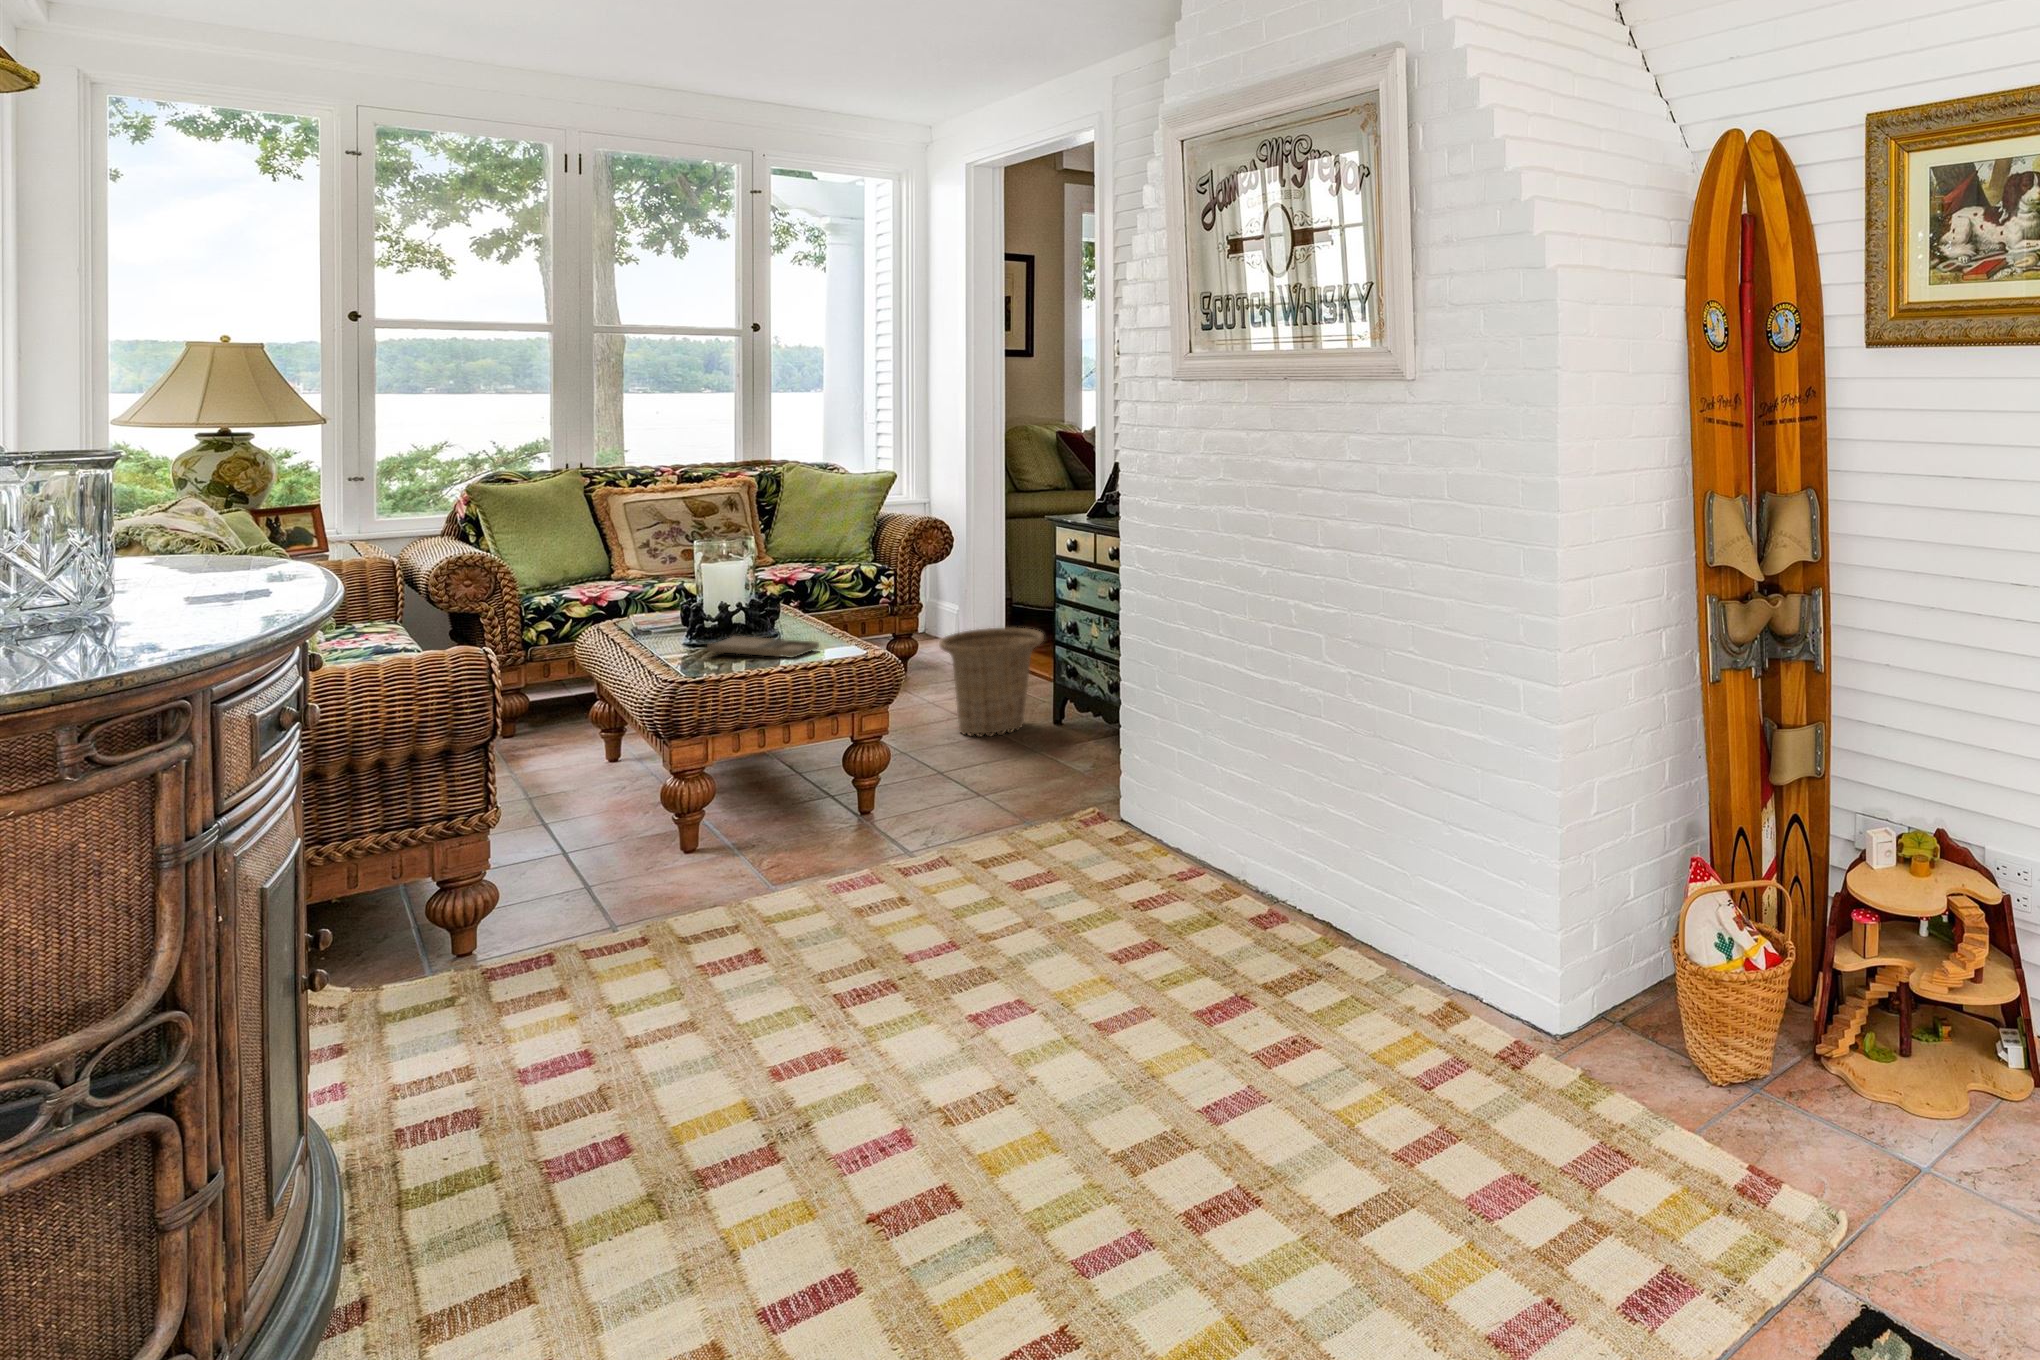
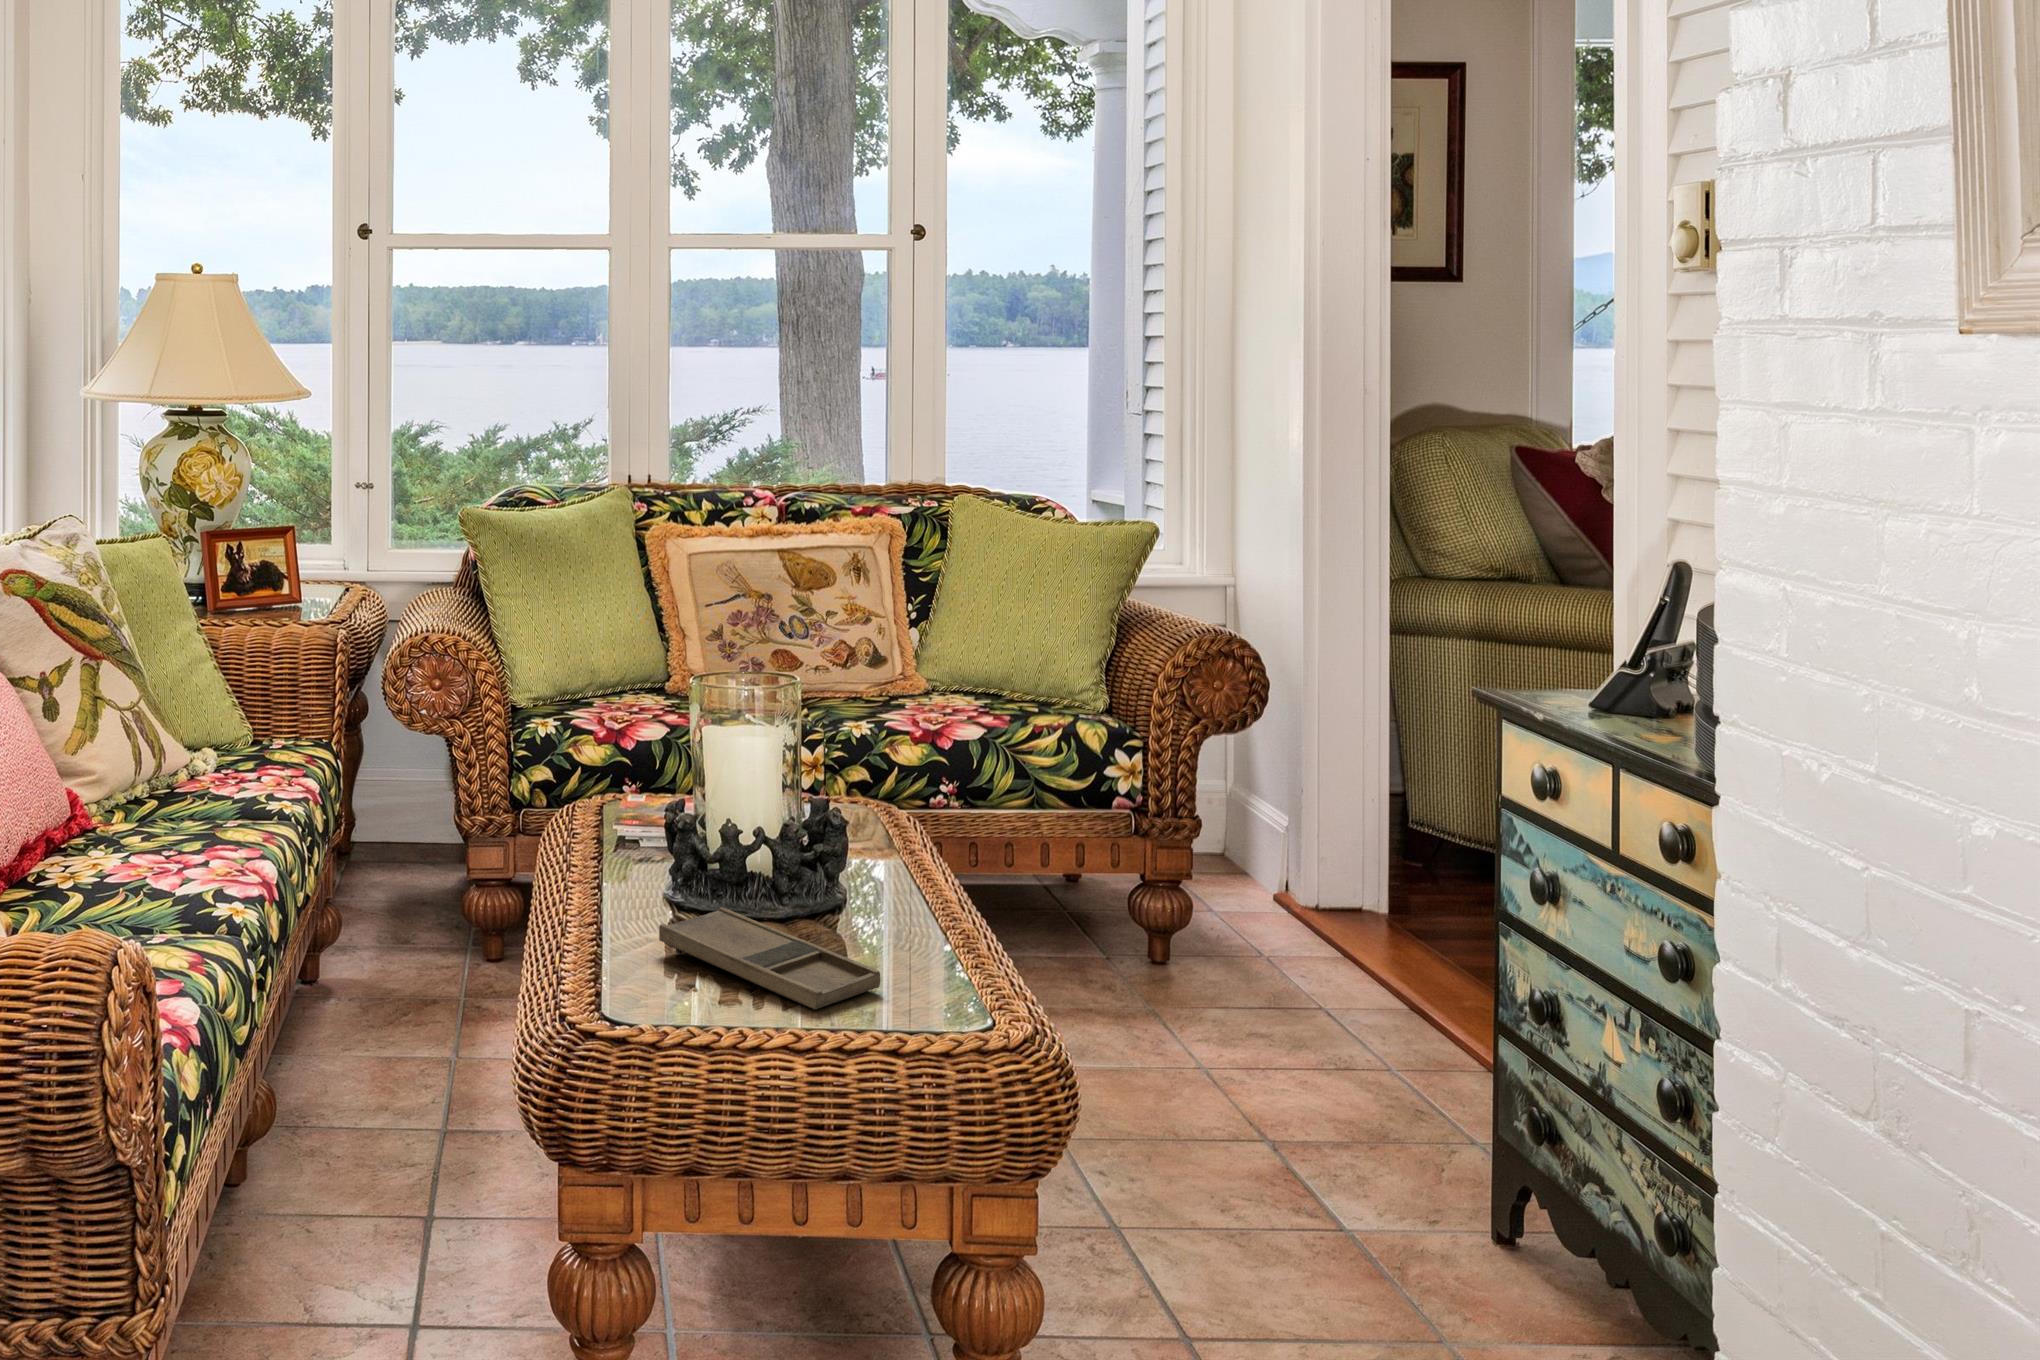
basket: present [939,628,1044,736] -> none [1200,948,1476,1263]

